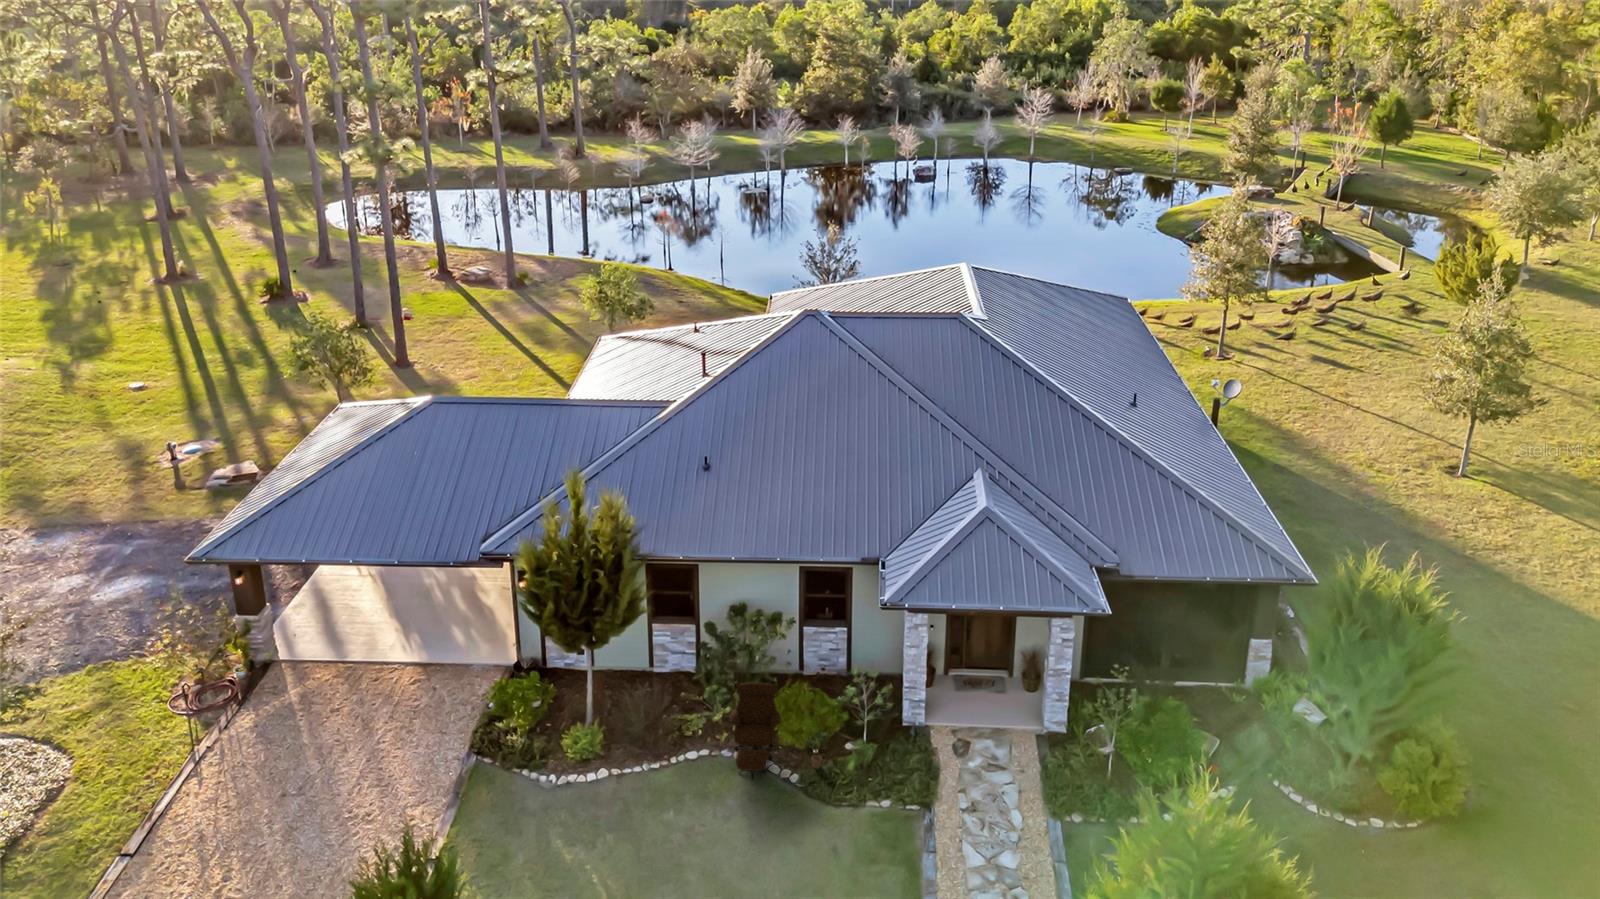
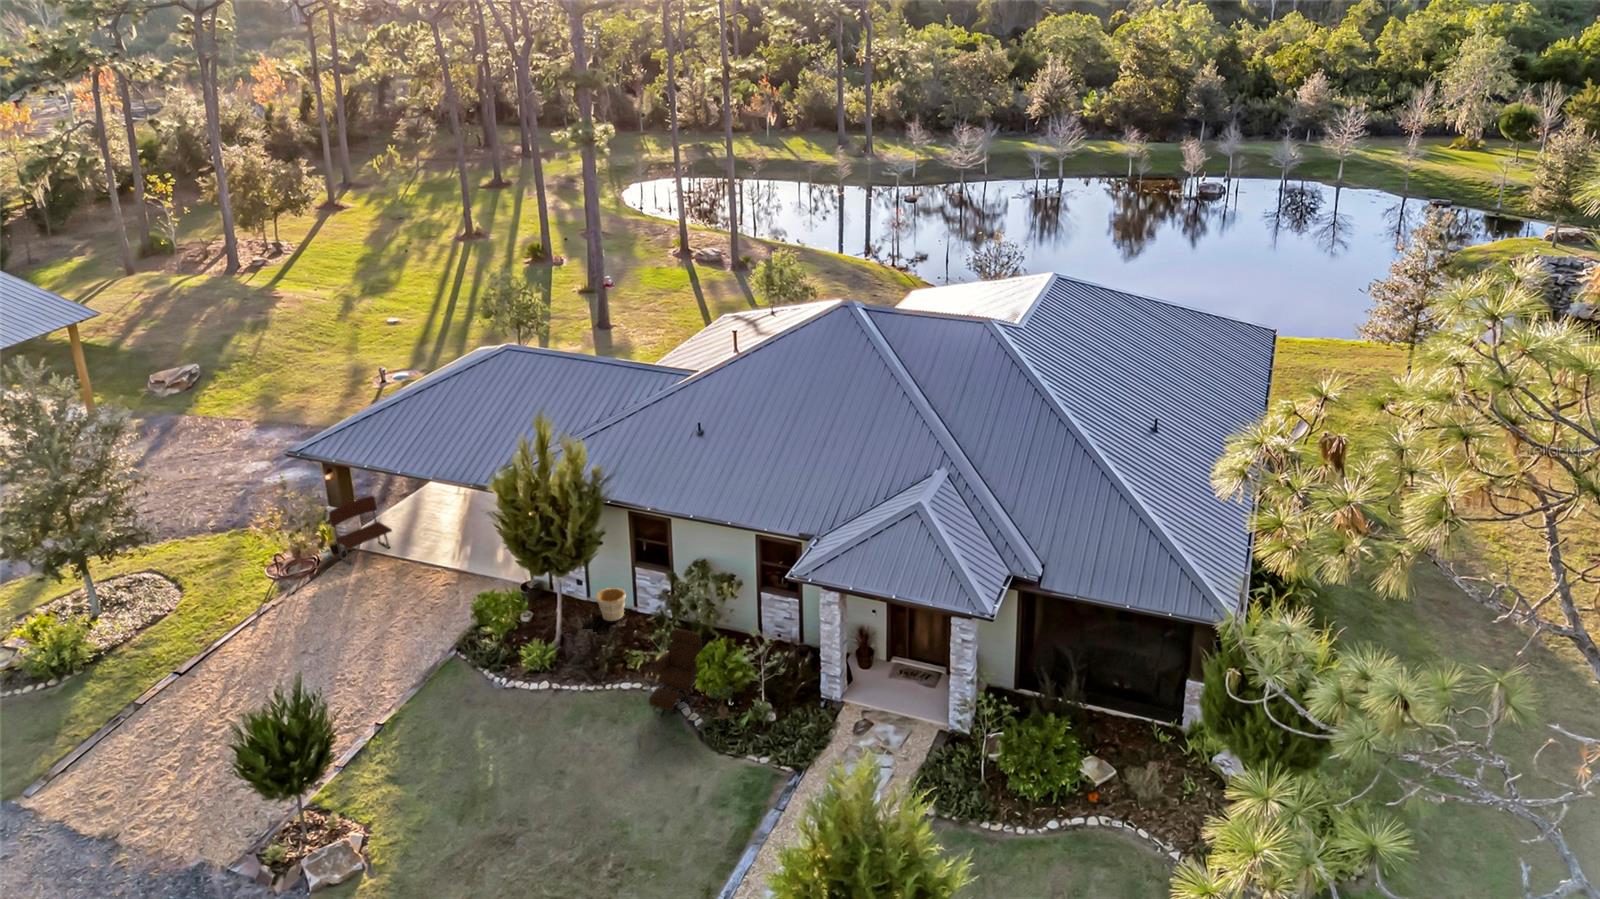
bench: none [242,595,318,681] -> present [329,496,392,564]
wooden bucket: none [613,651,645,689] -> present [596,588,626,621]

